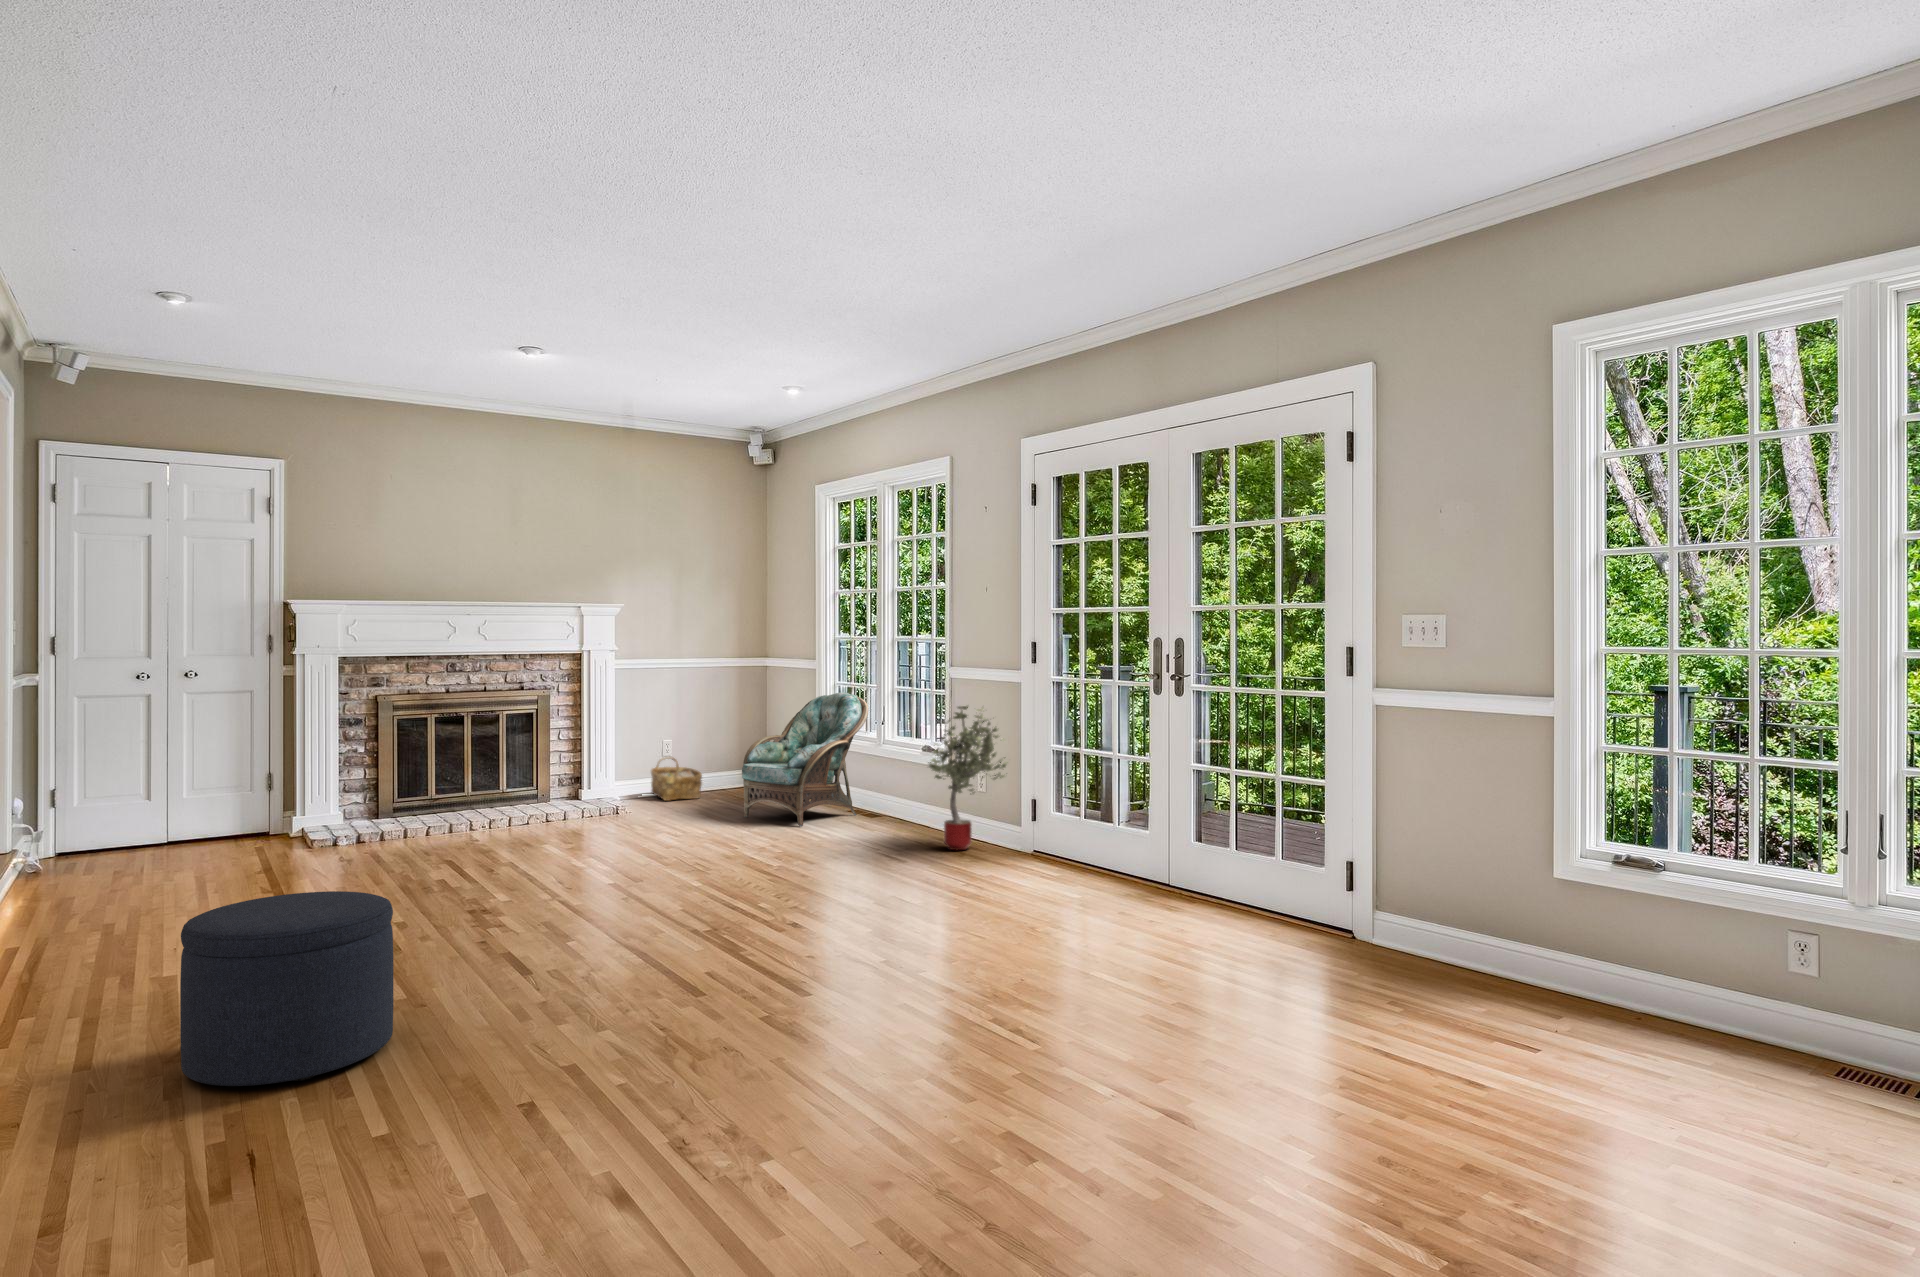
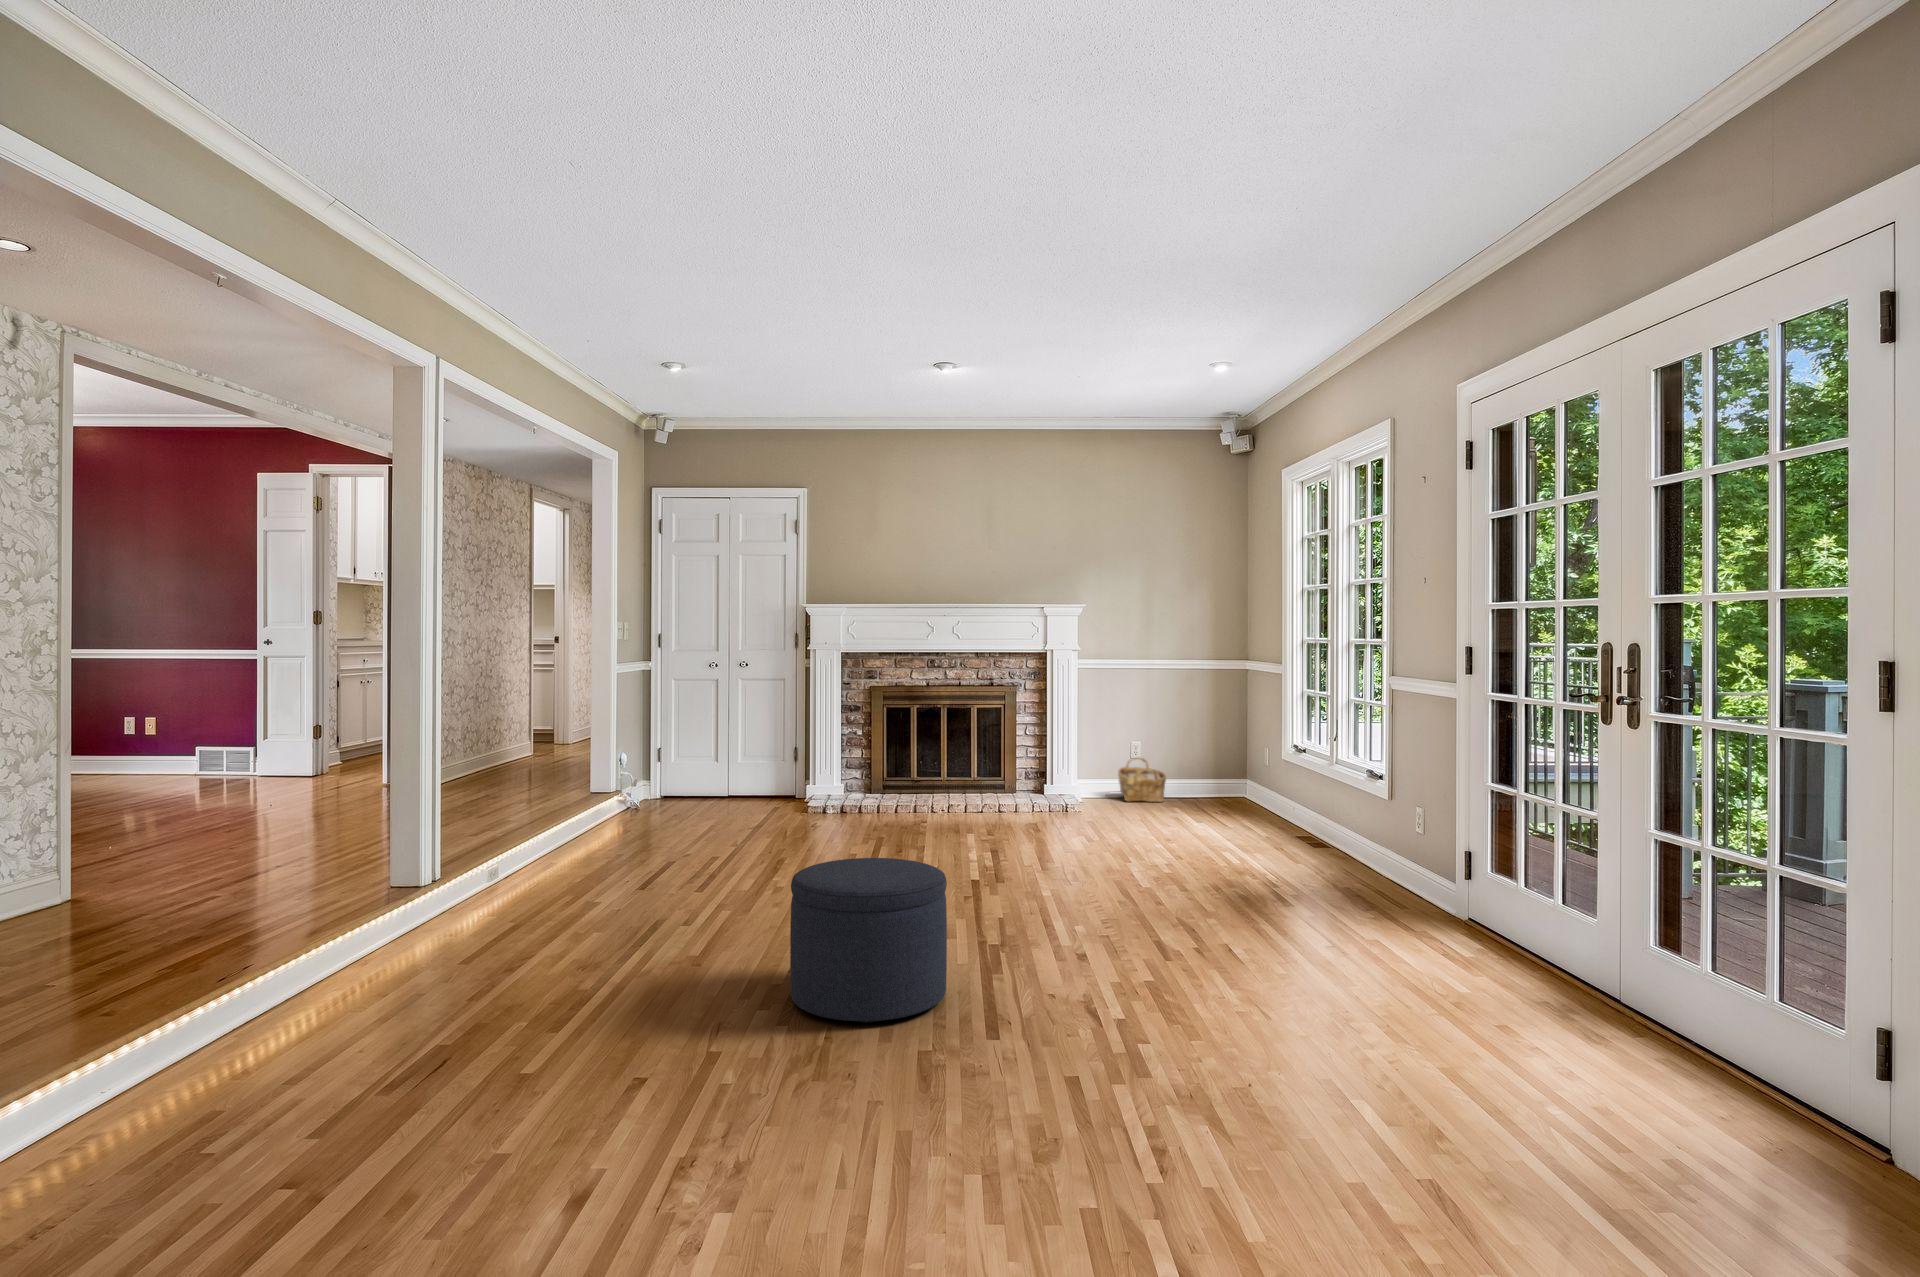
armchair: present [742,692,868,826] -> none [1174,701,1319,845]
potted tree: present [928,706,1008,850] -> none [1340,723,1445,900]
ottoman: present [180,891,394,1086] -> present [790,858,947,1023]

